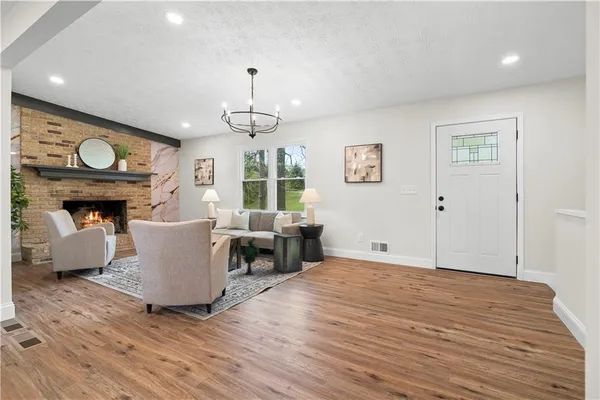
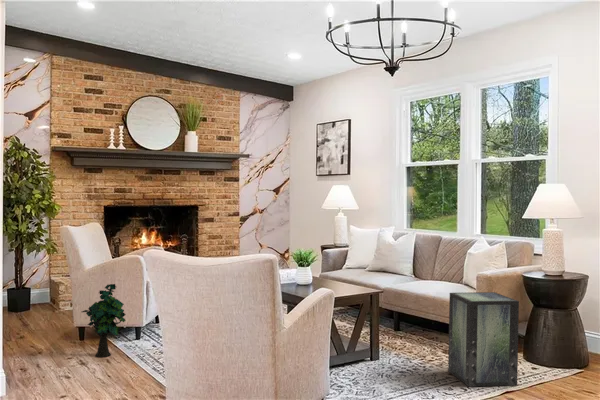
decorative plant: present [240,237,260,275] -> present [82,284,126,357]

